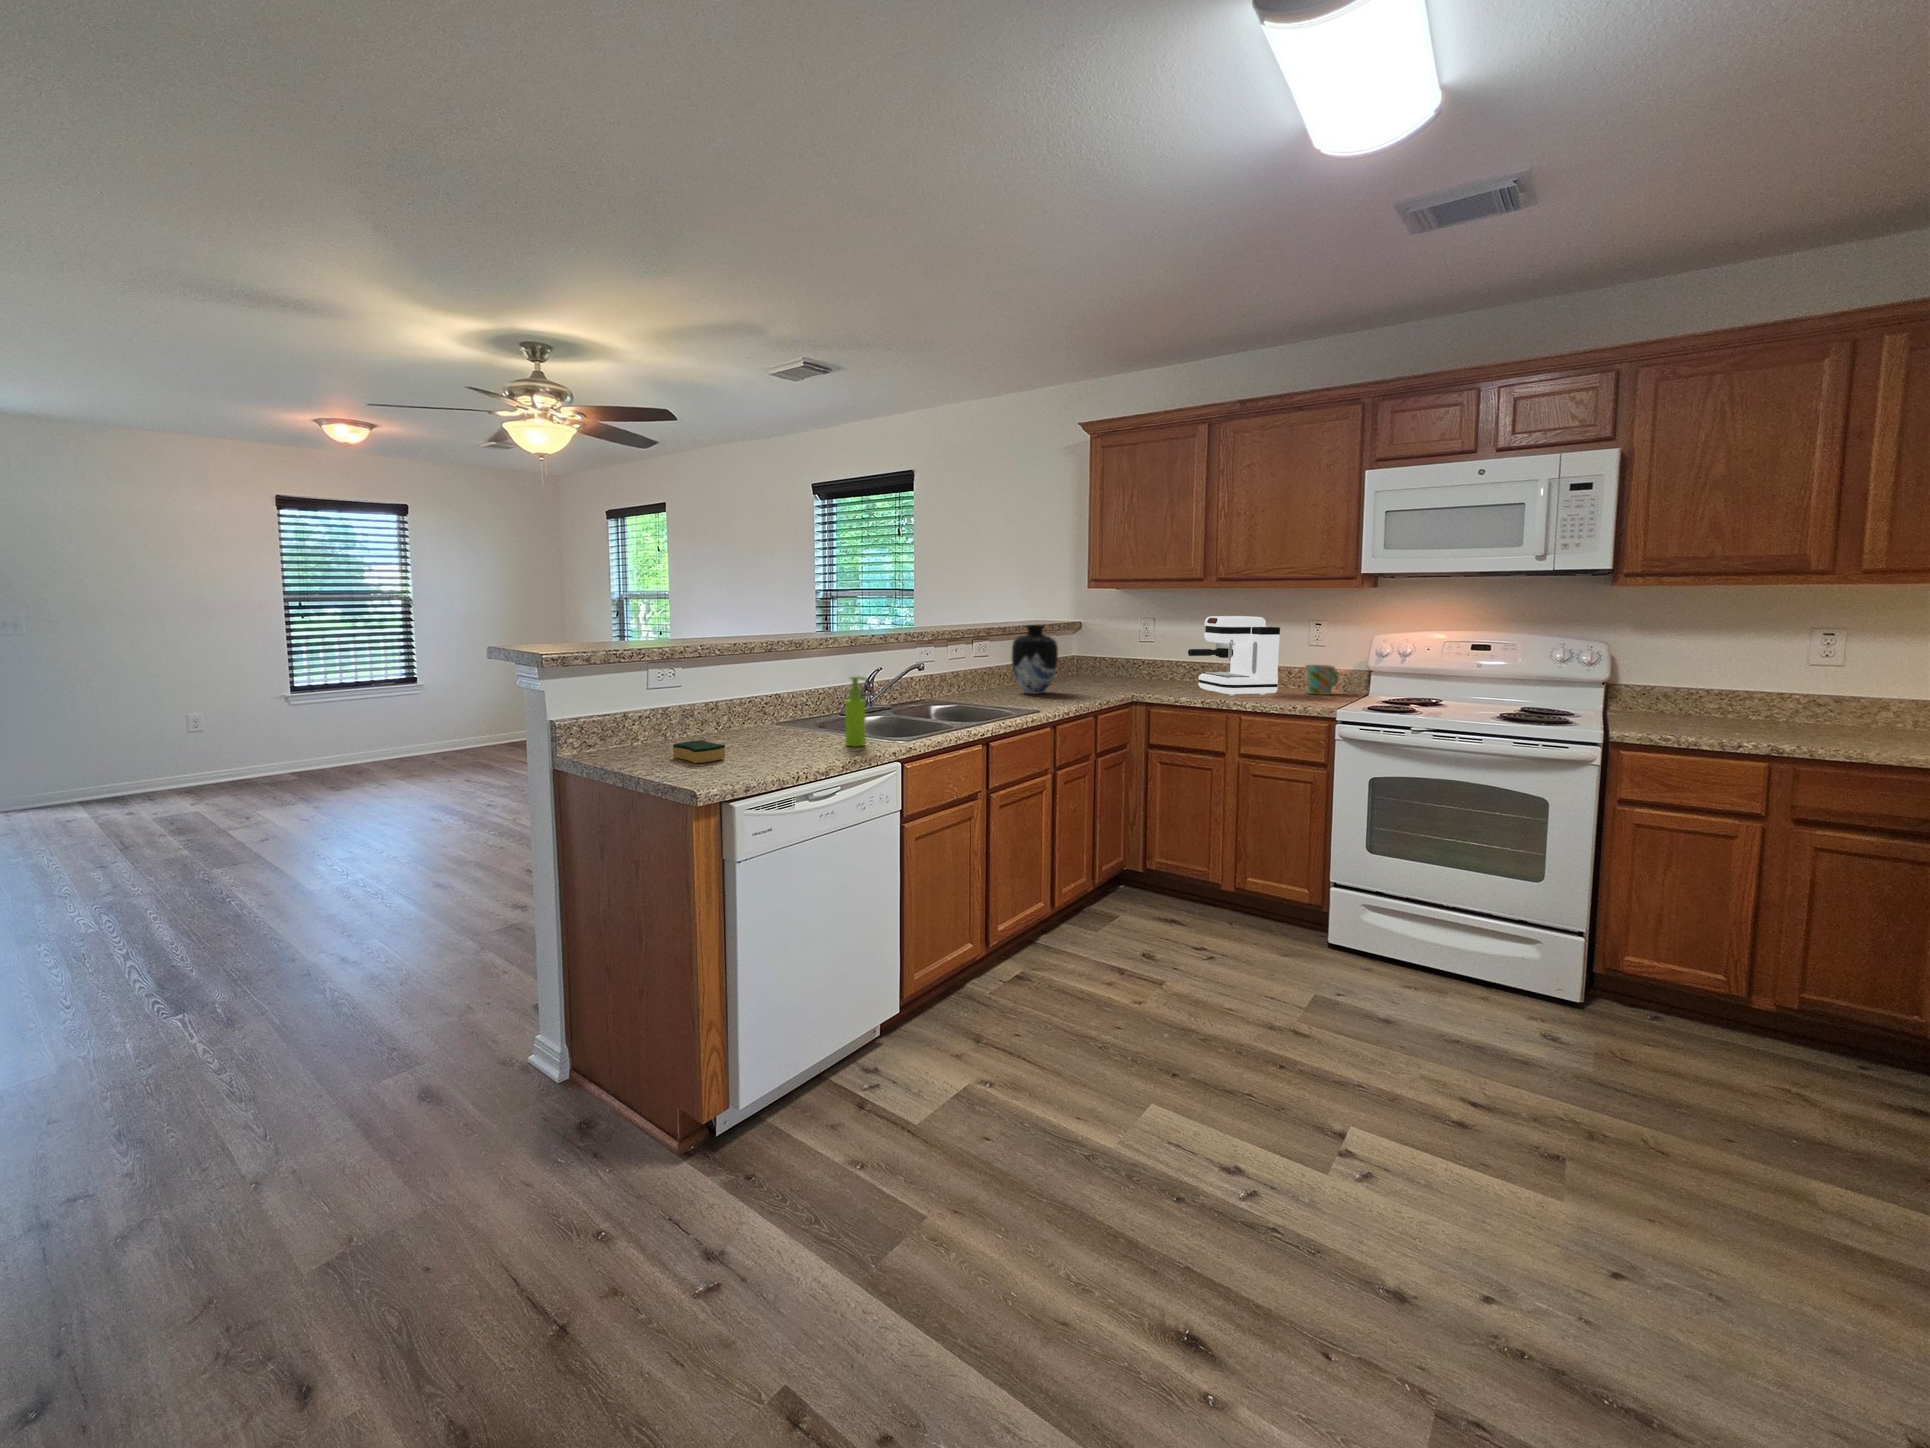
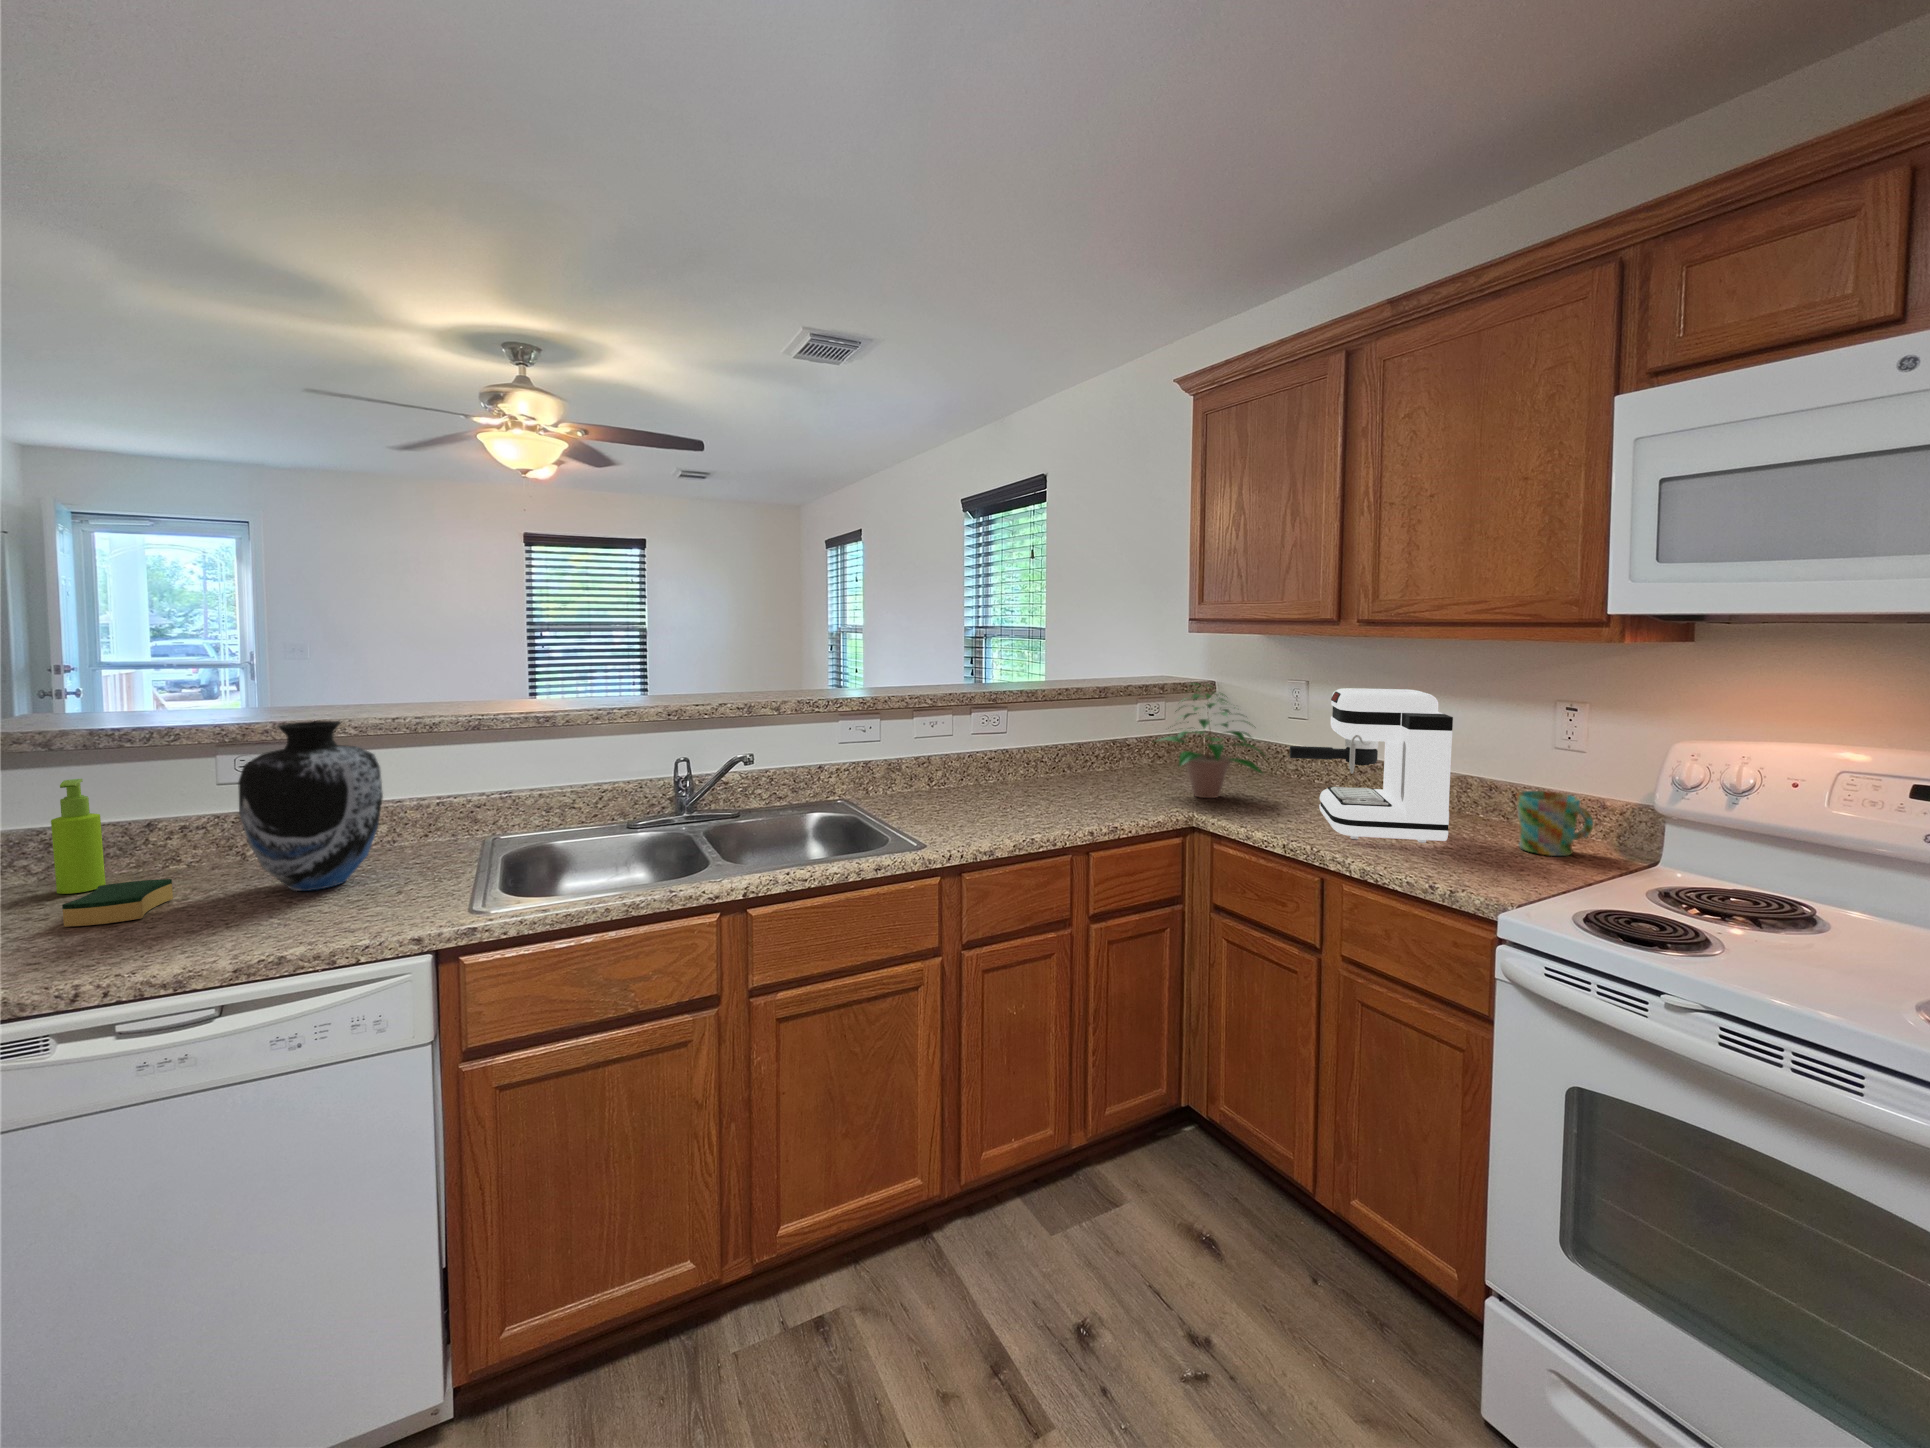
potted plant: none [1079,618,1157,688] -> present [1157,684,1262,798]
vase: present [1012,625,1058,694] -> present [238,721,383,891]
soap dispenser: present [845,677,867,746] -> present [51,779,106,894]

